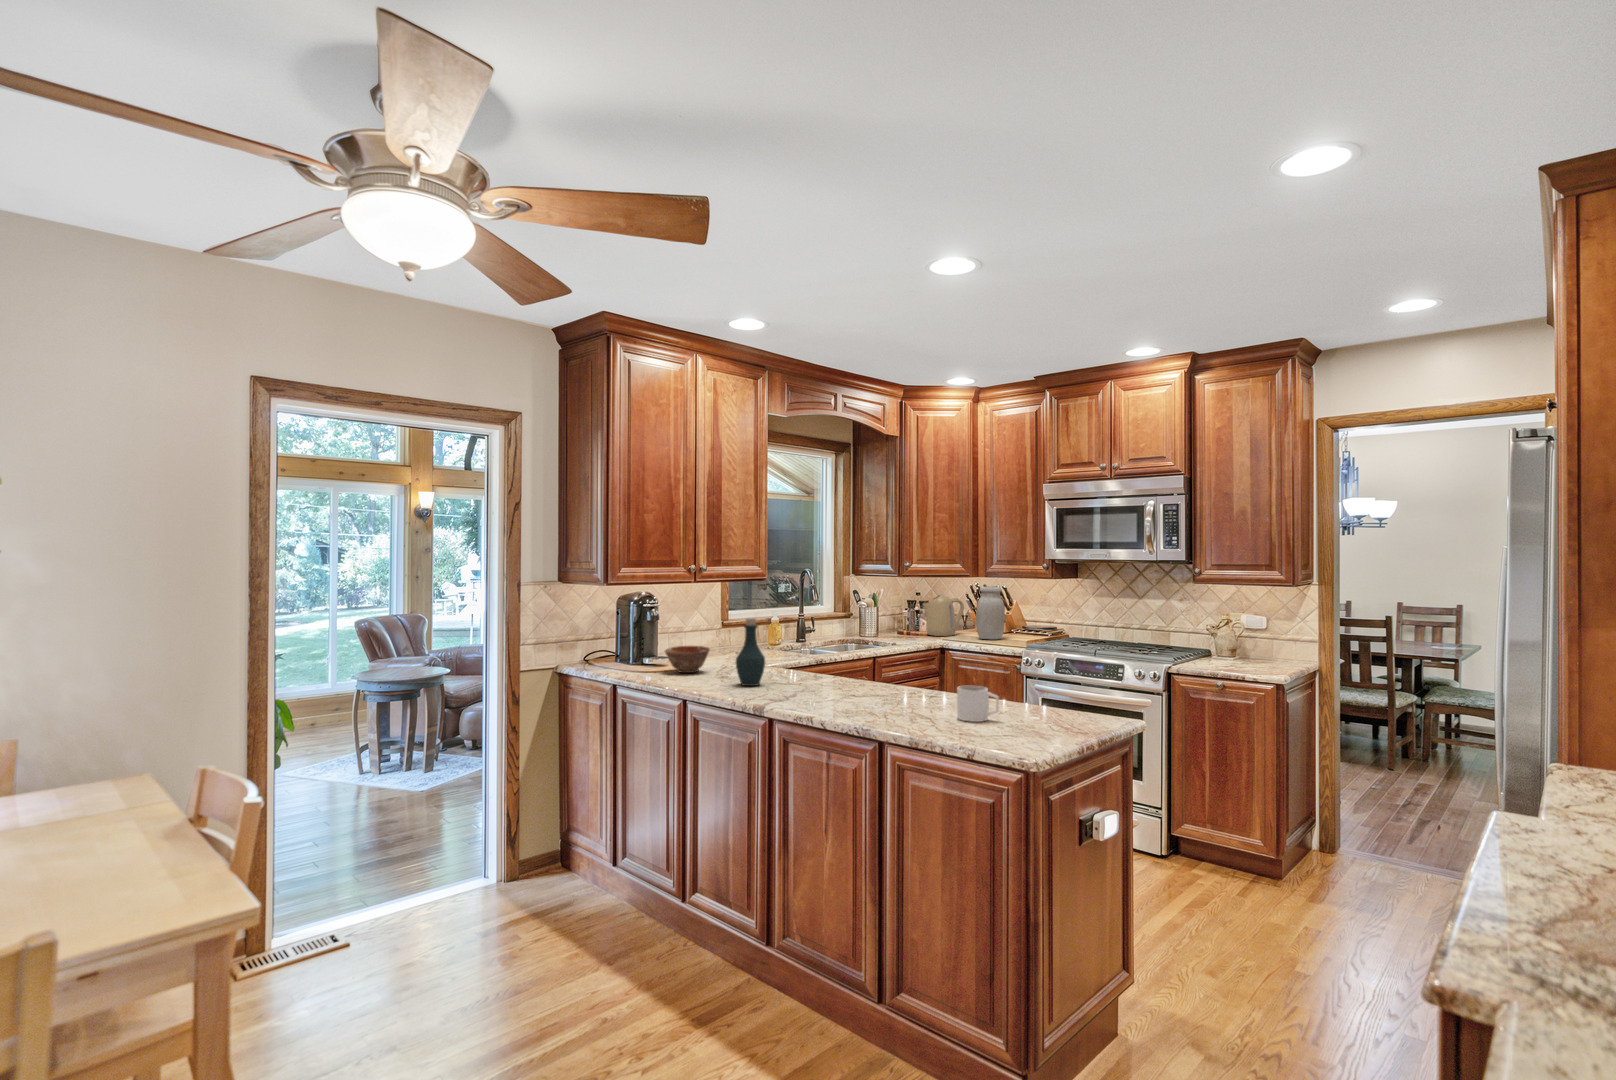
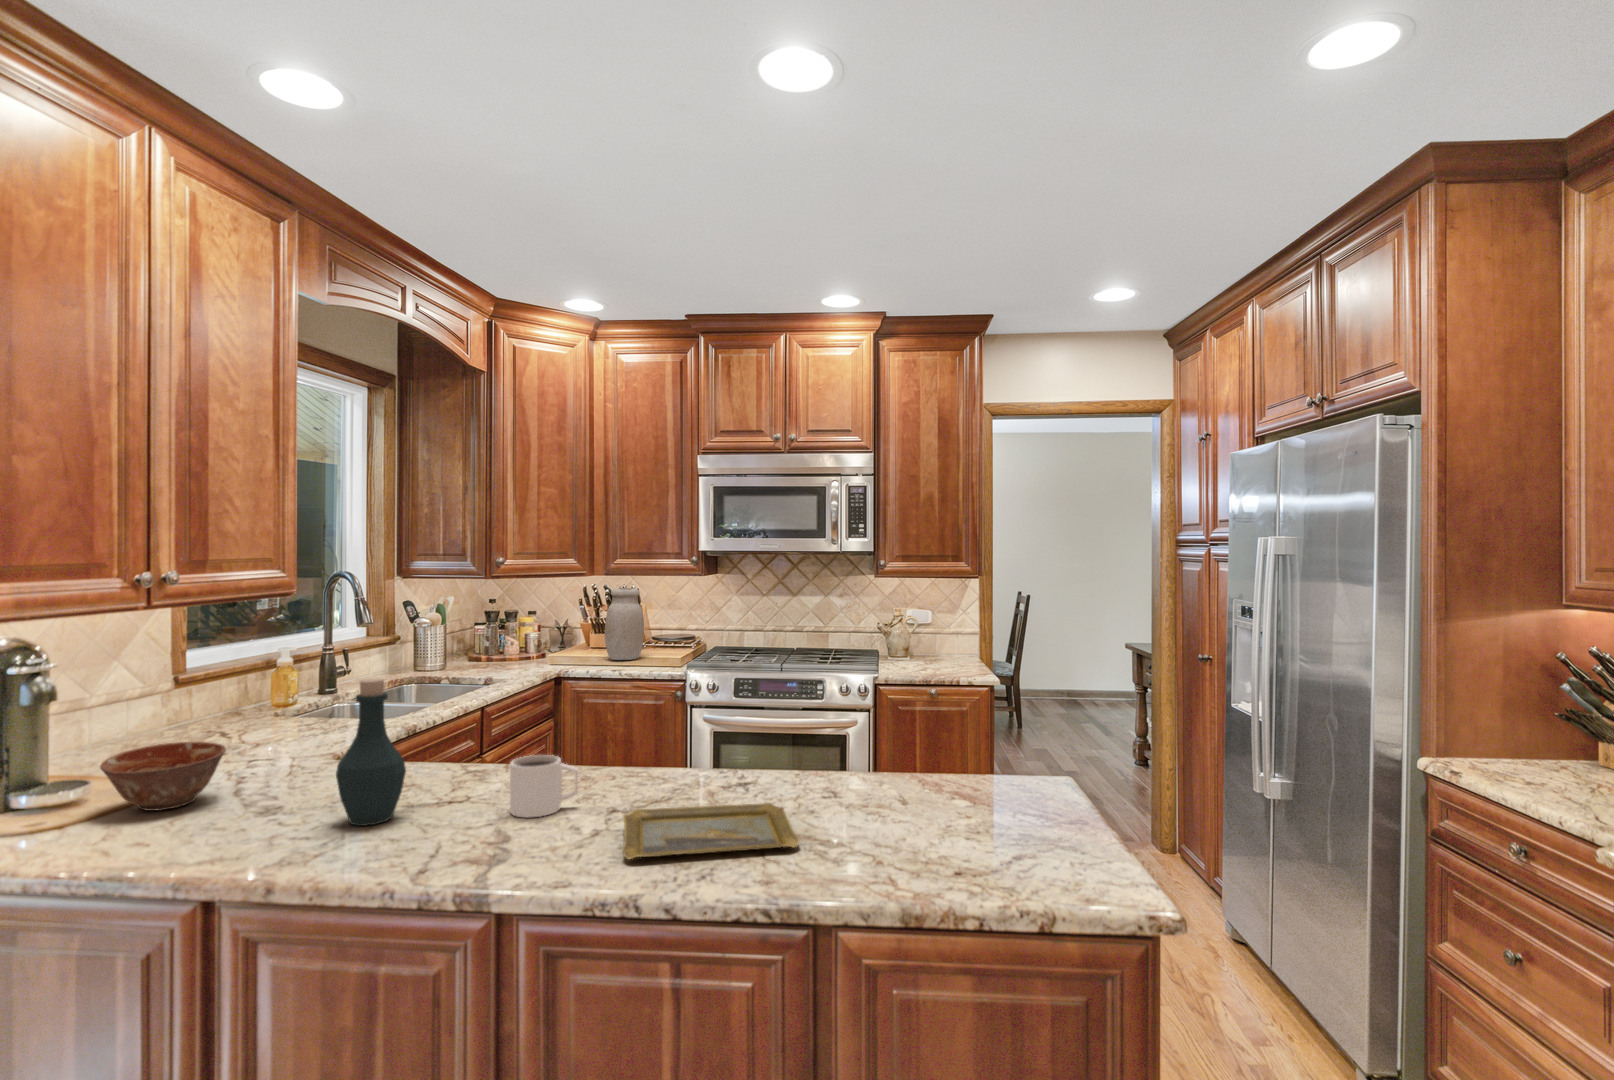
kettle: present [923,595,964,636] -> none [521,602,579,660]
mug: present [957,686,999,722] -> present [510,755,578,818]
tray: none [822,692,921,714] -> present [622,803,799,859]

